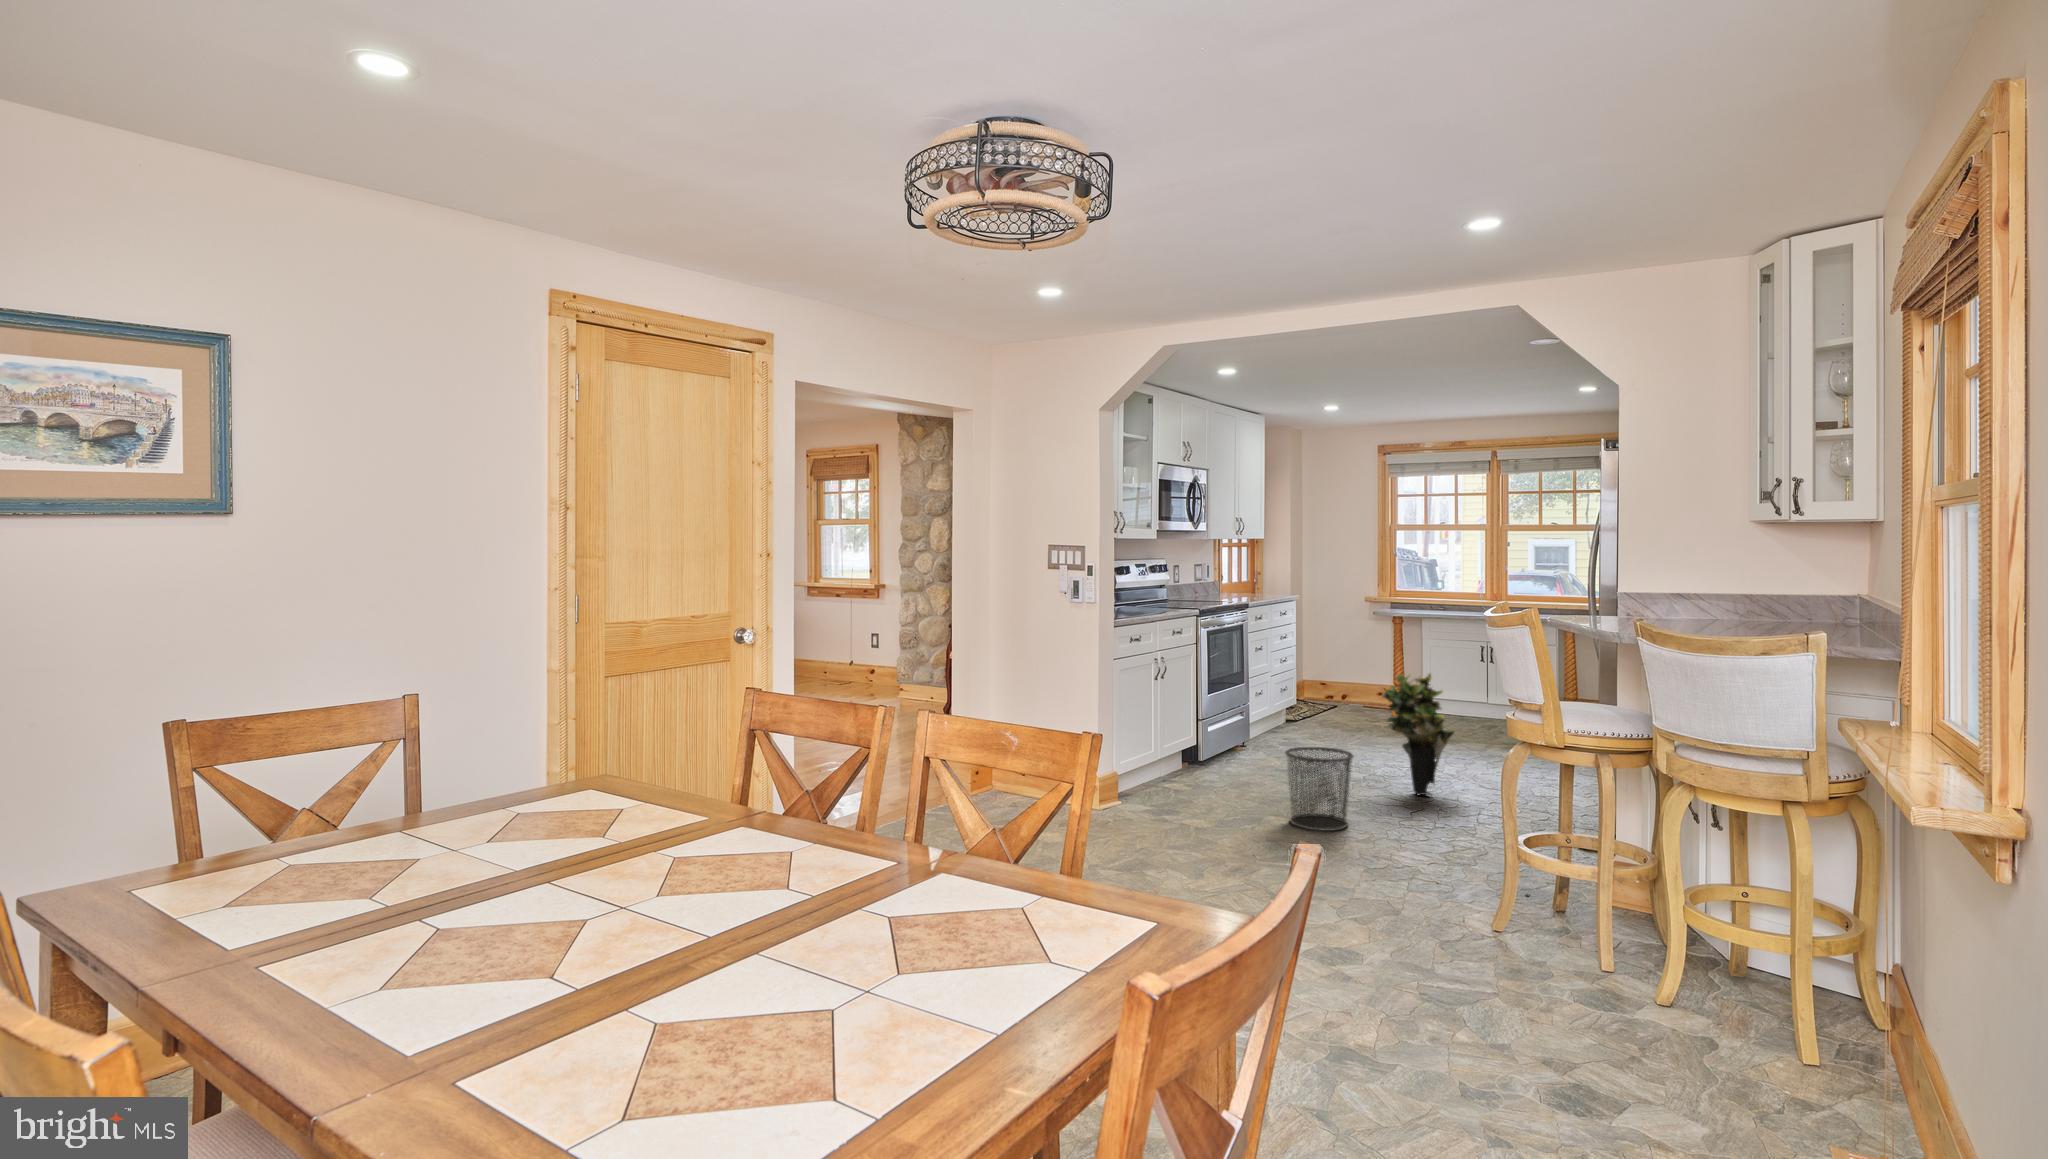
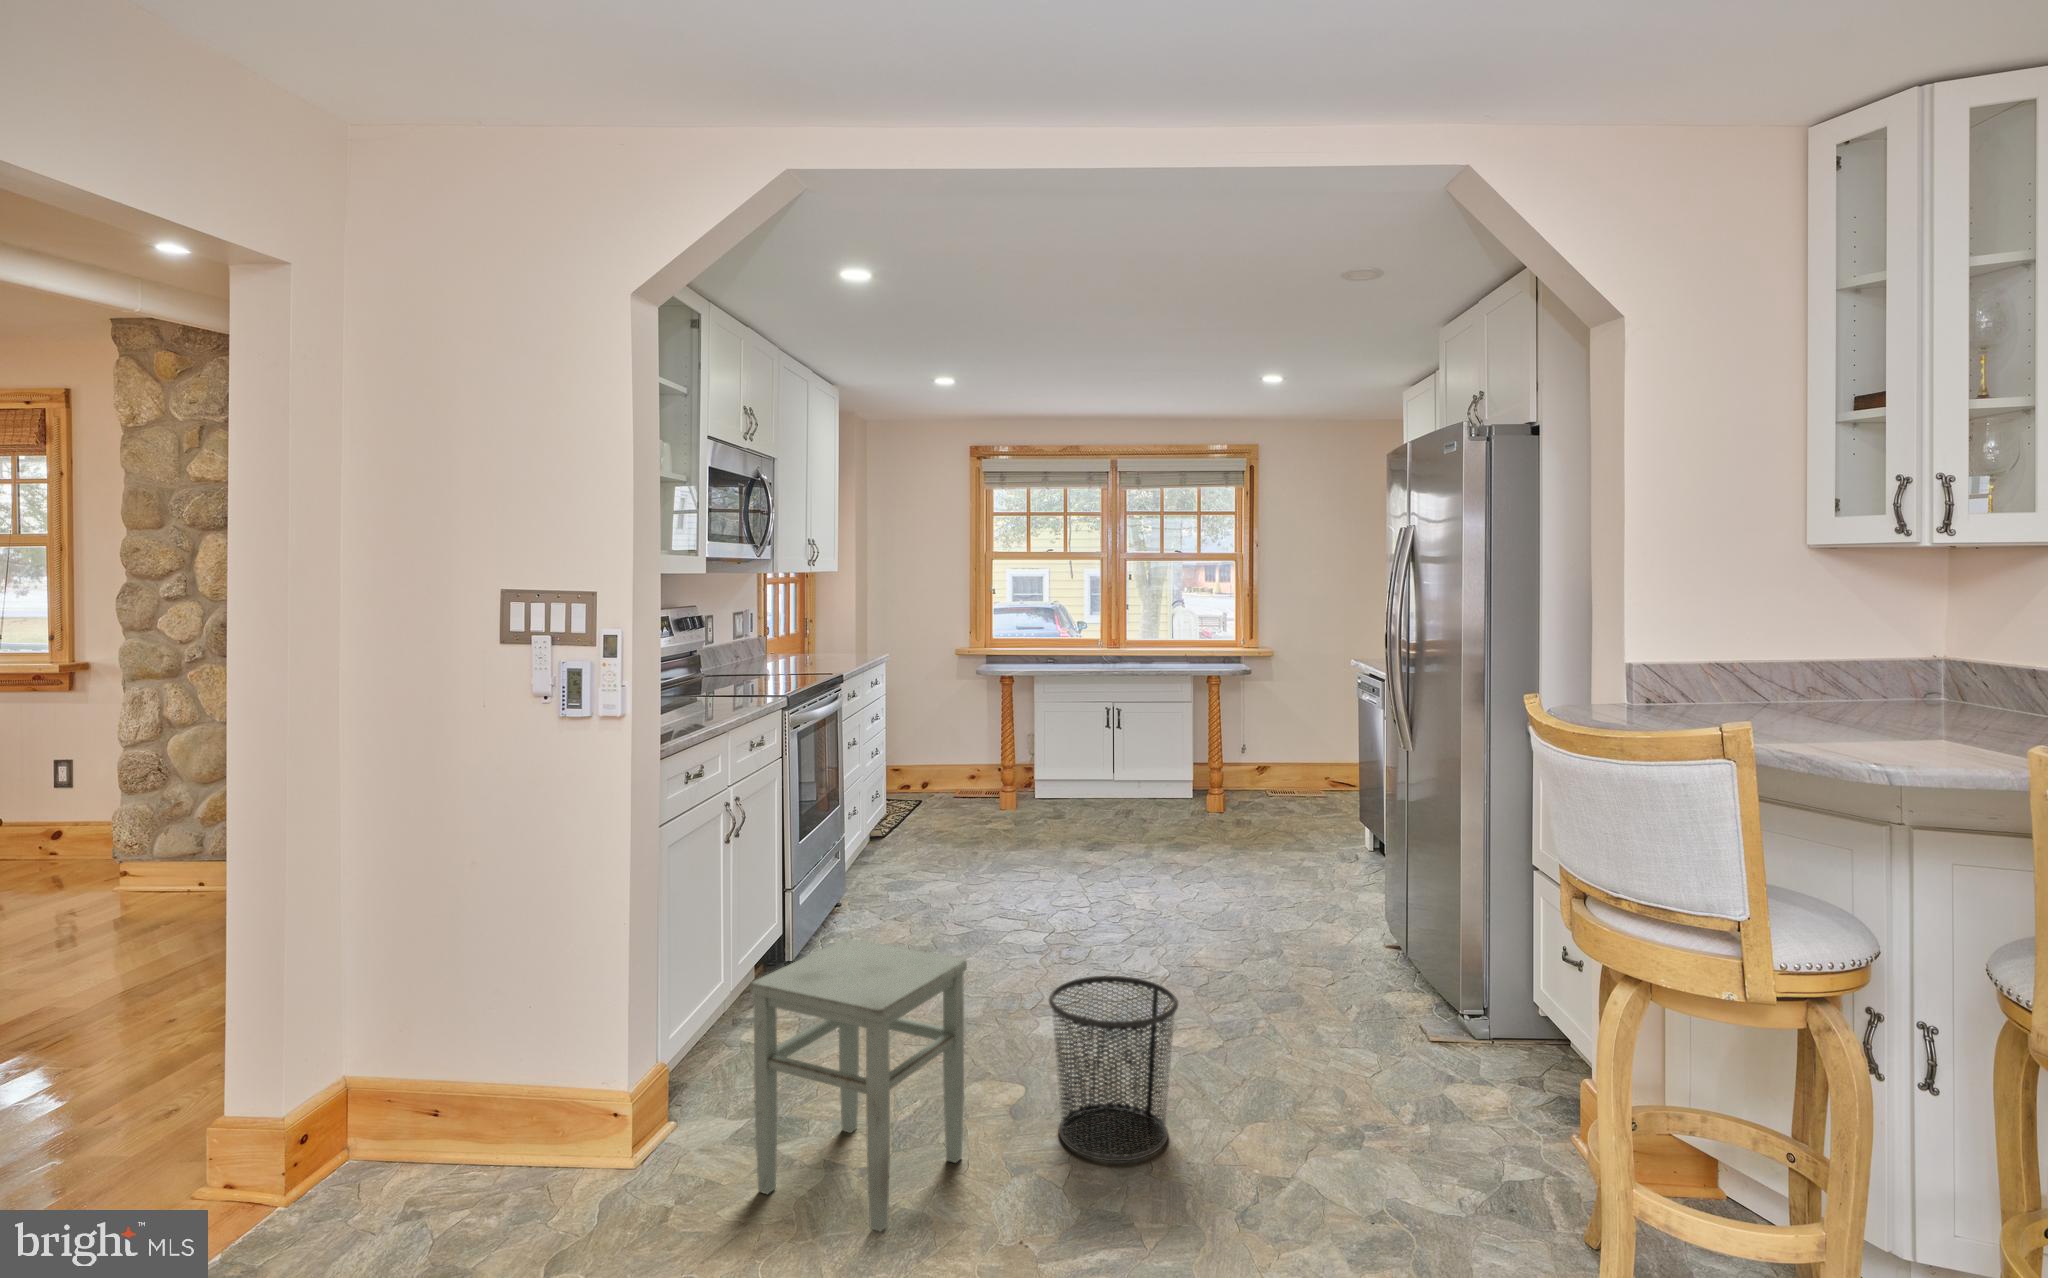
potted plant: present [1382,674,1455,796] -> none [1120,798,1233,1007]
stool: none [1139,713,1240,827] -> present [750,939,967,1231]

